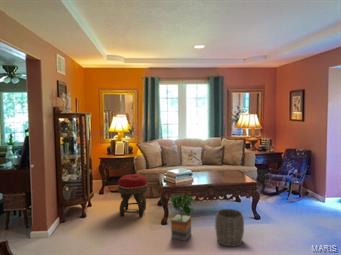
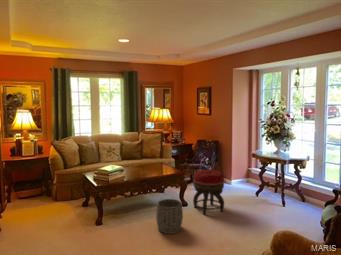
footstool: present [118,174,148,217] -> present [193,170,224,214]
potted tree: present [170,195,195,241] -> none [109,191,138,237]

